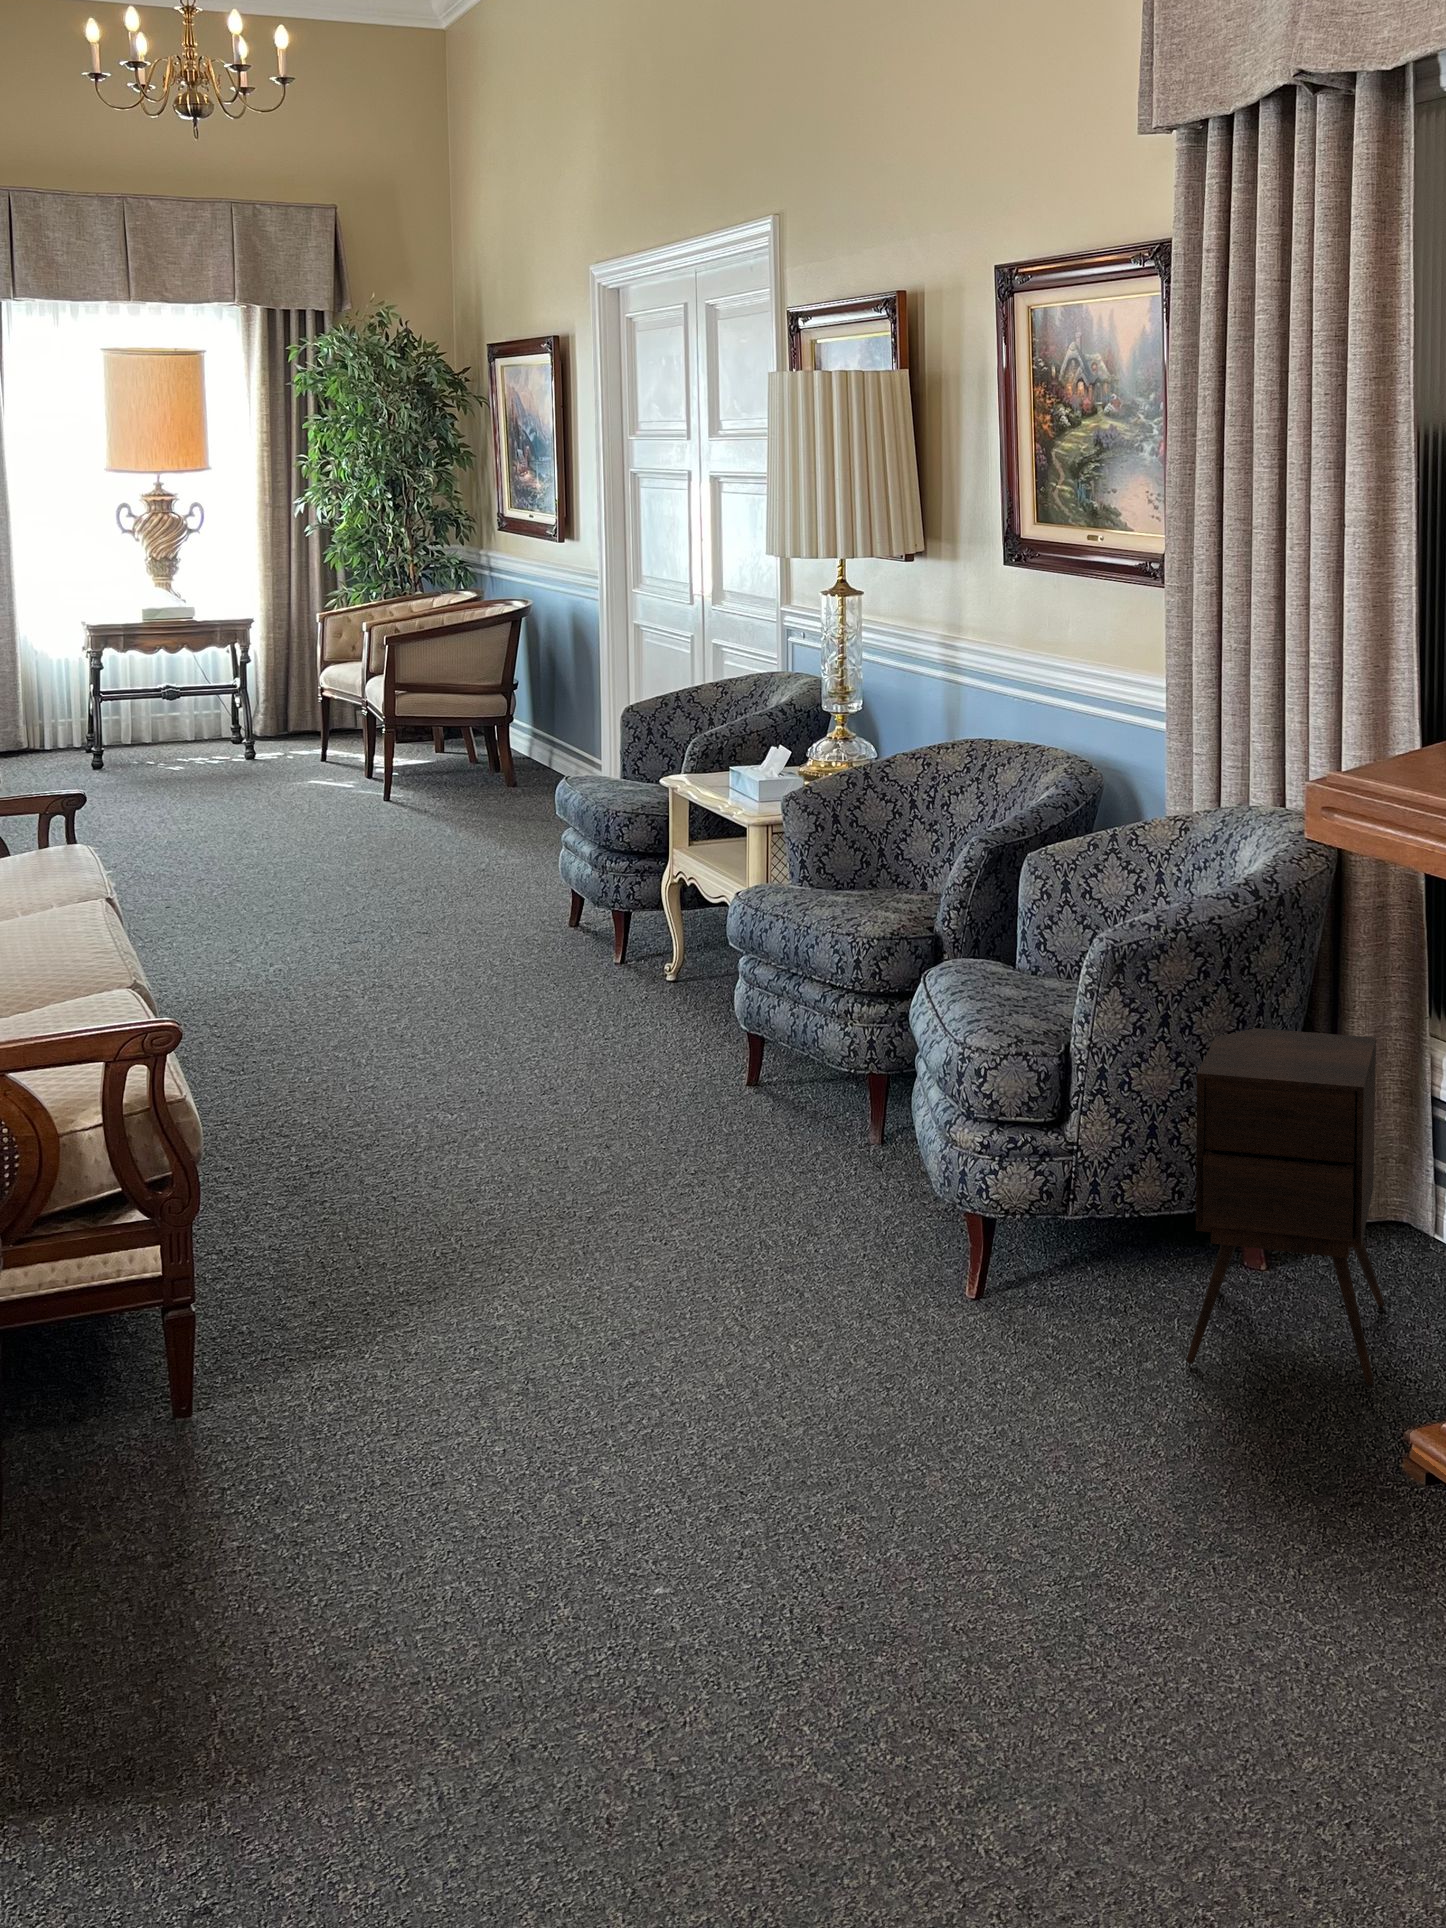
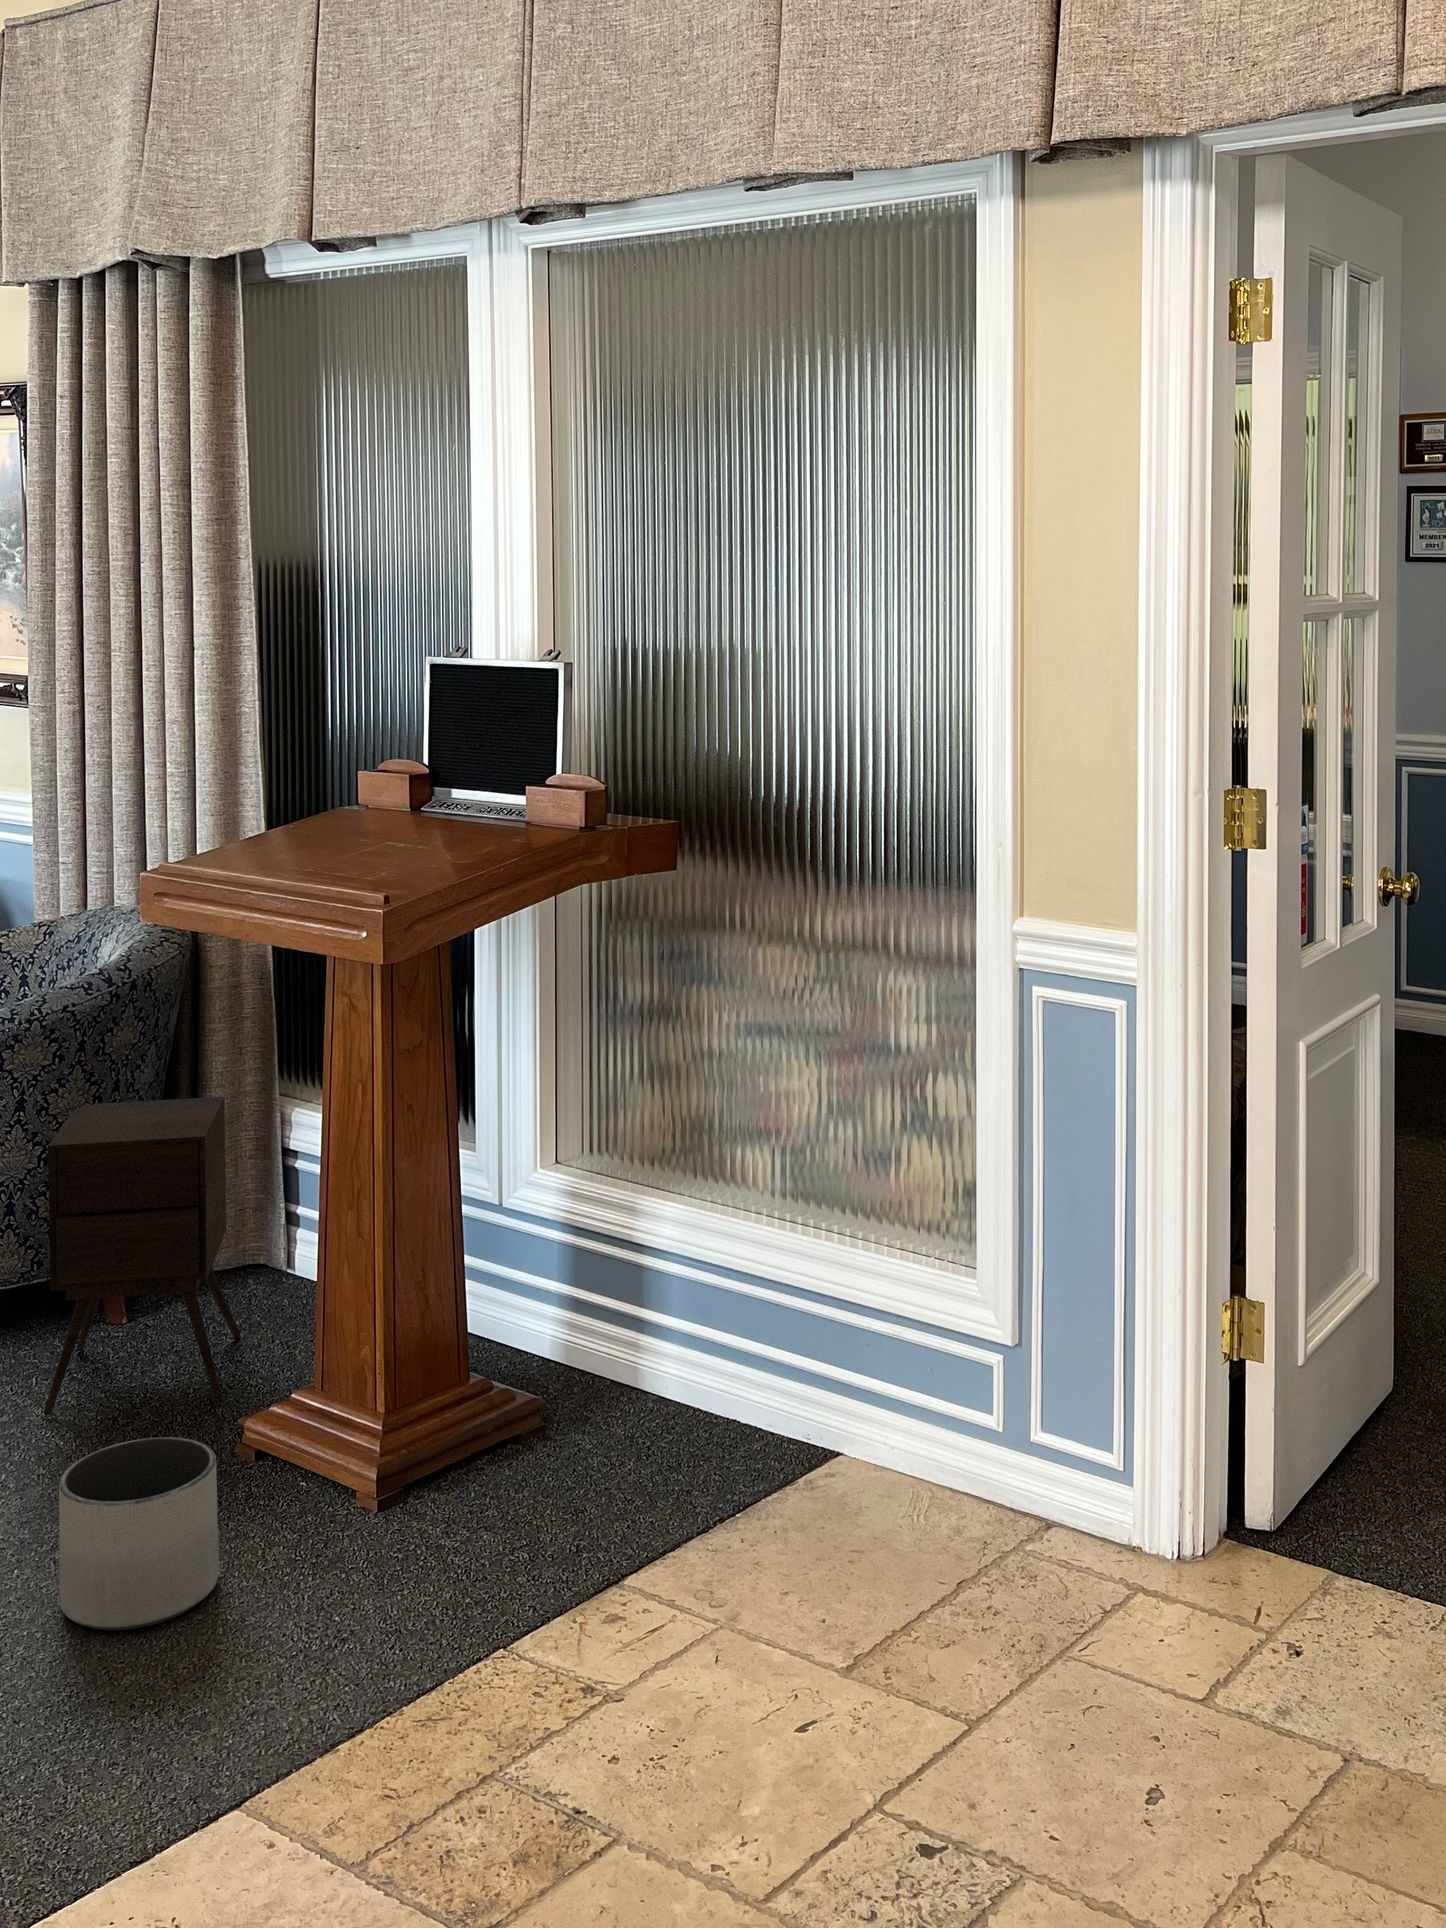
planter: none [1225,1449,1401,1684] -> present [59,1437,219,1631]

